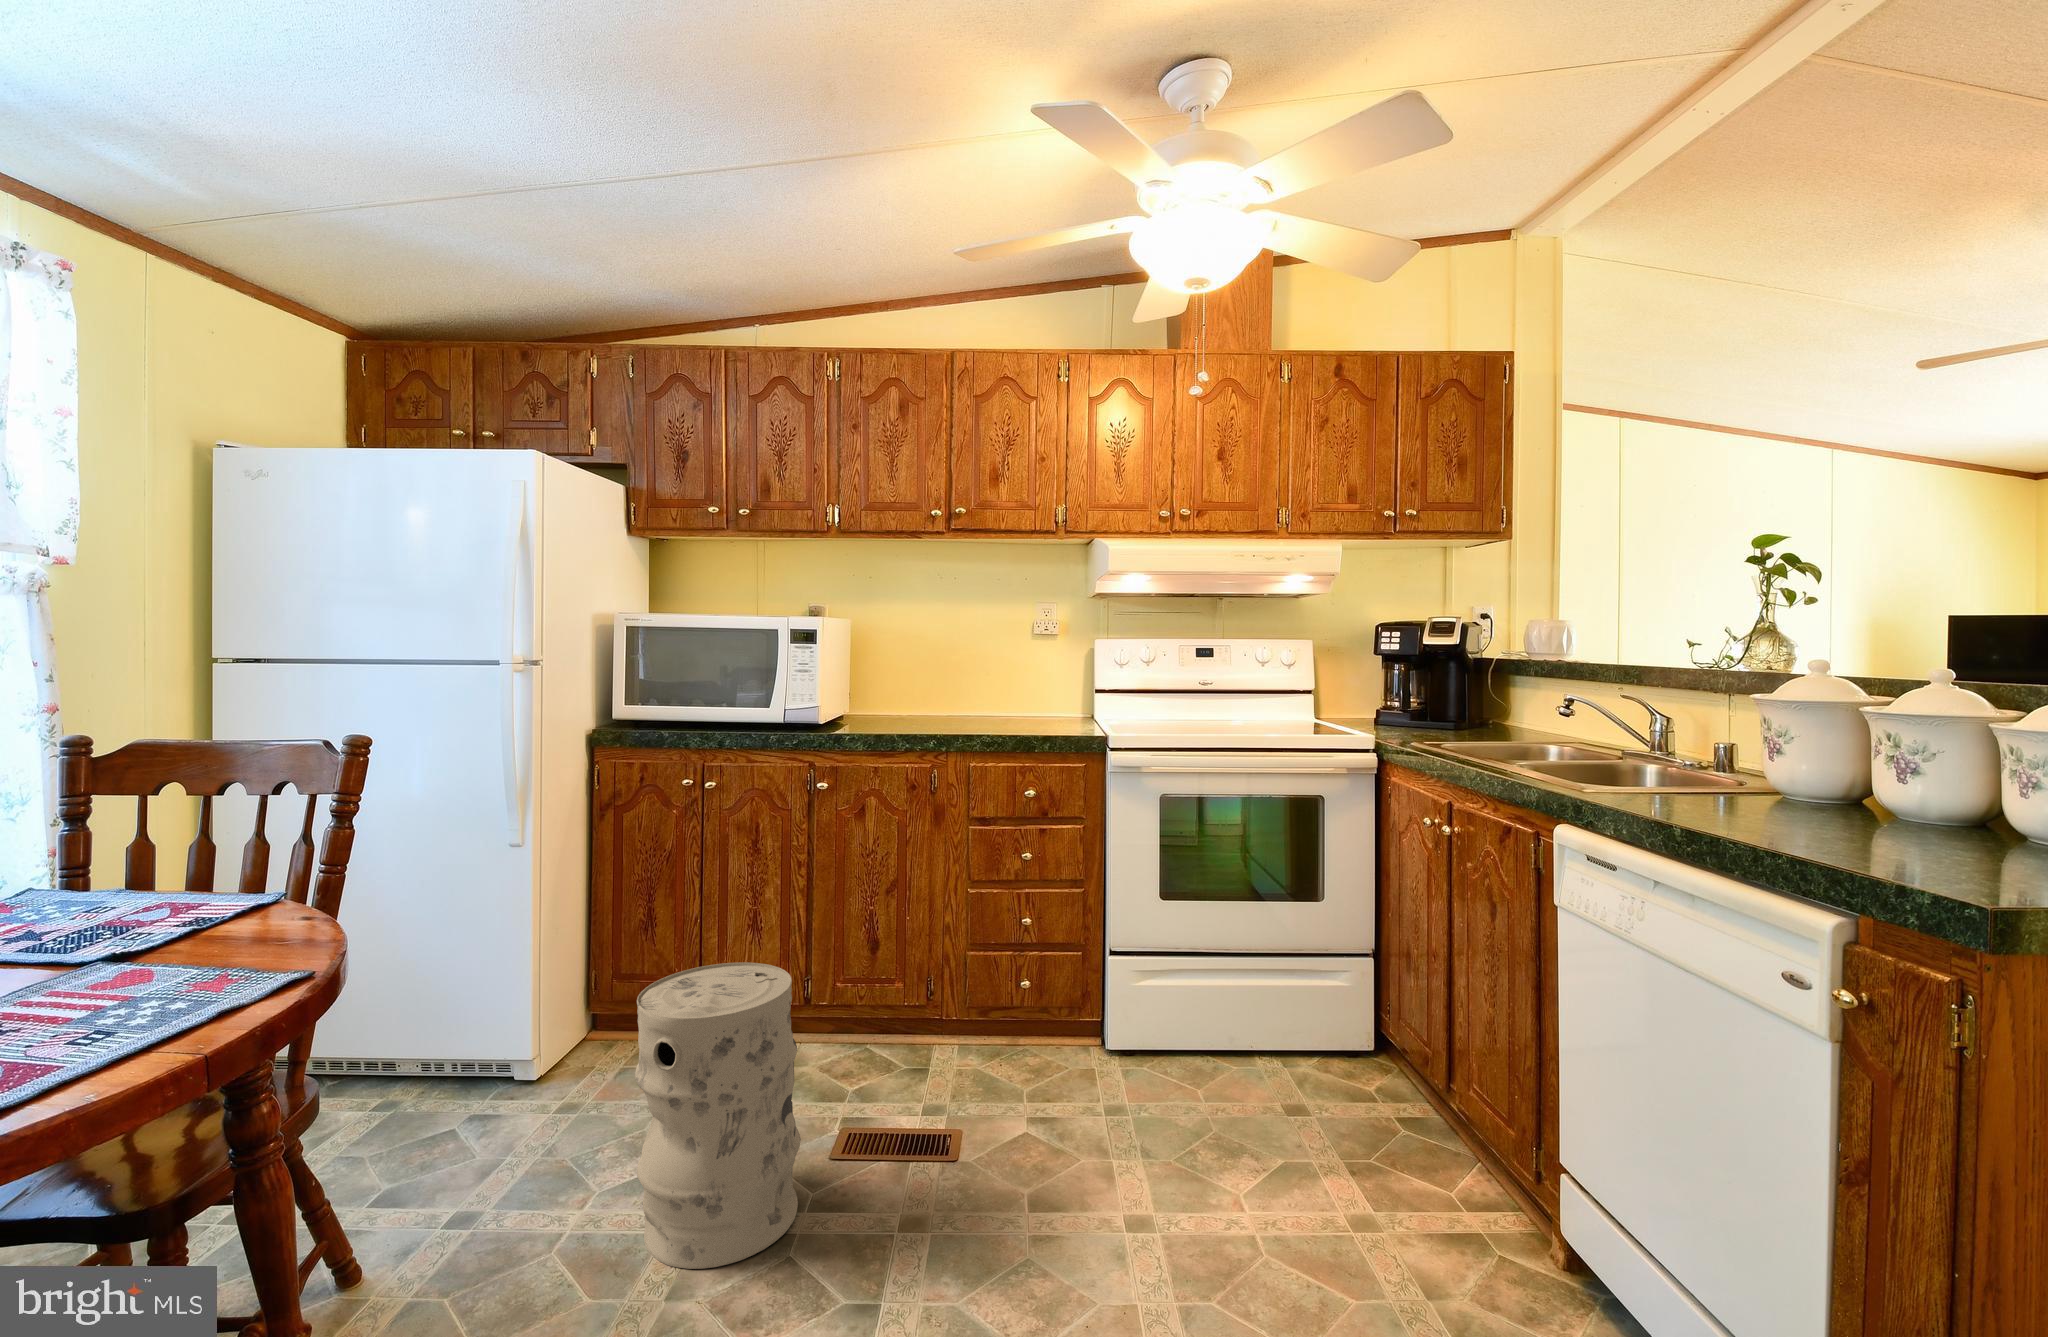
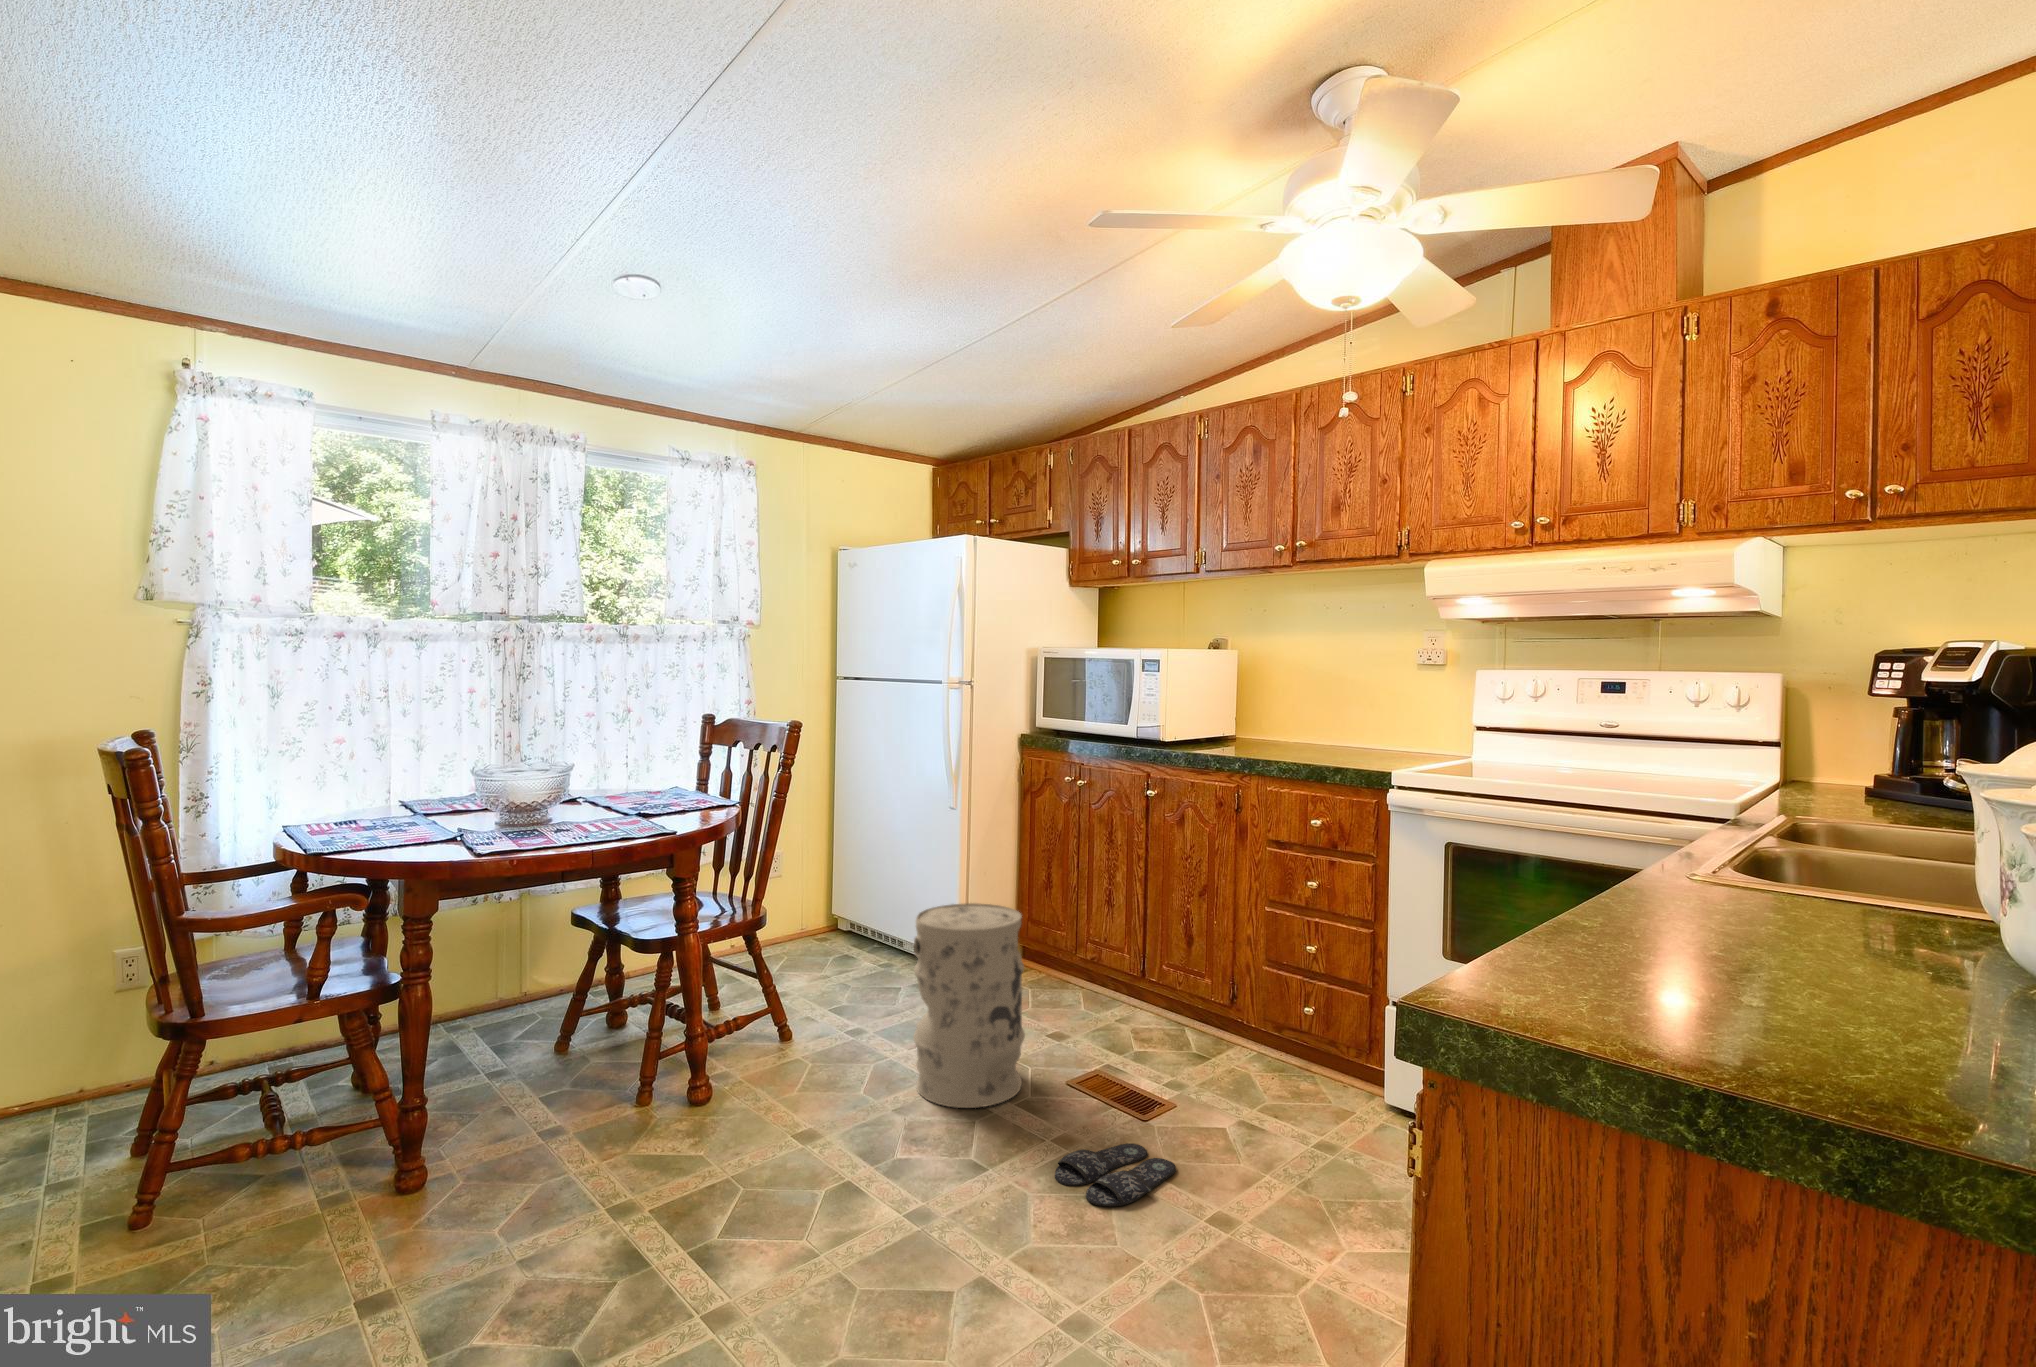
slippers: none [943,1193,1064,1286] -> present [1055,1143,1176,1206]

